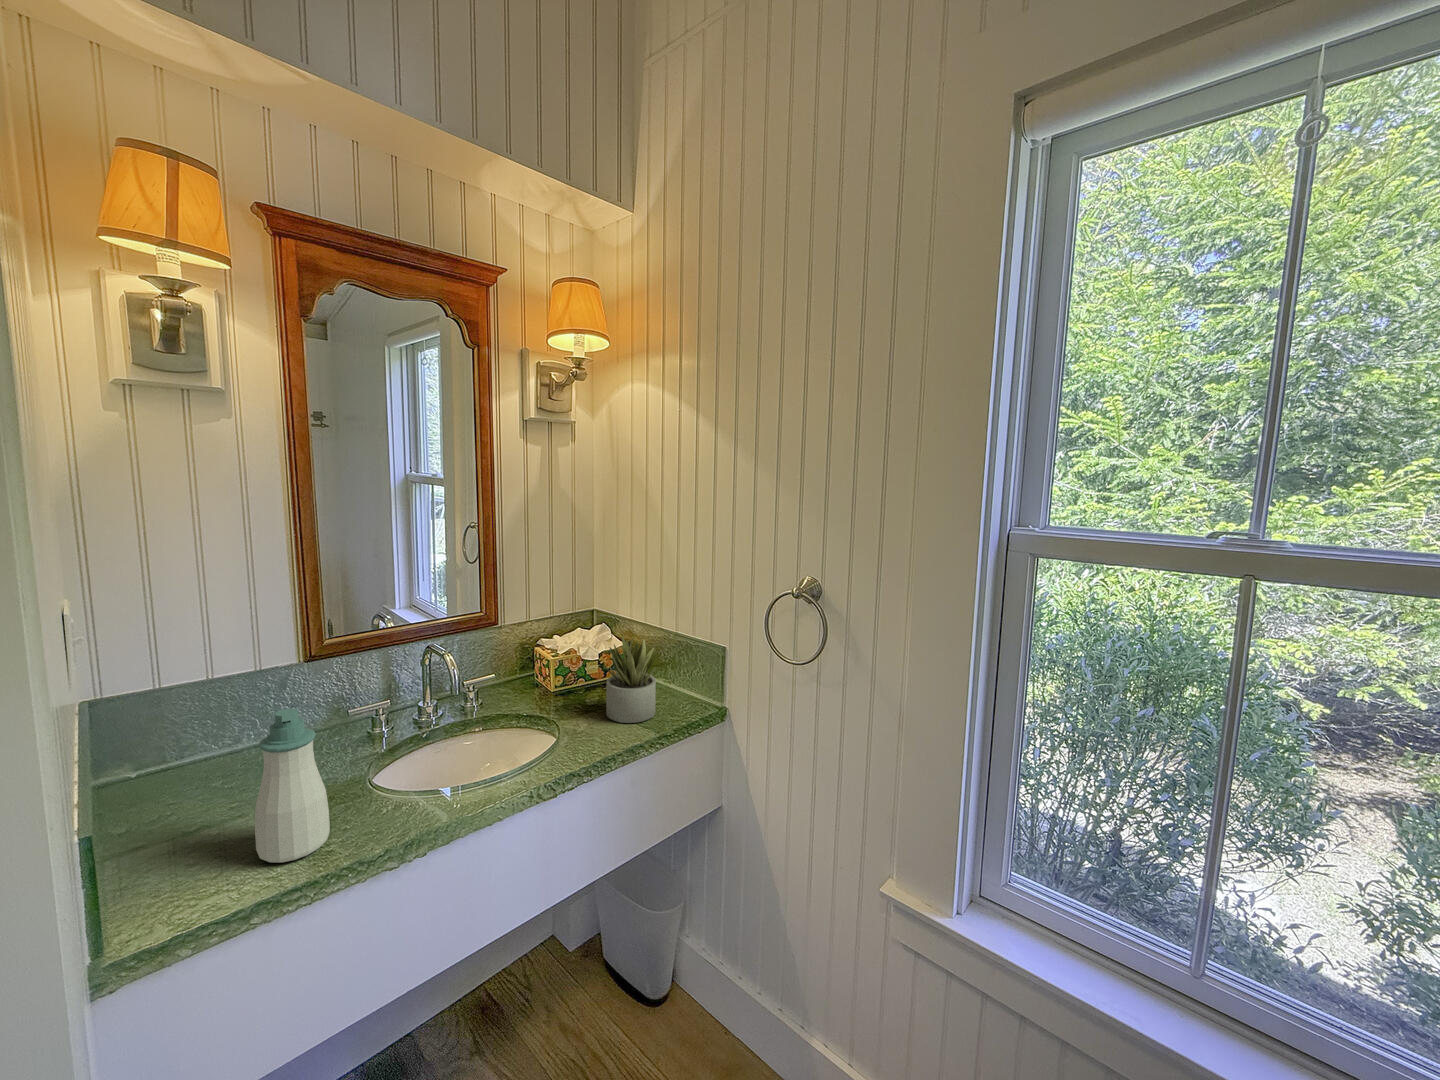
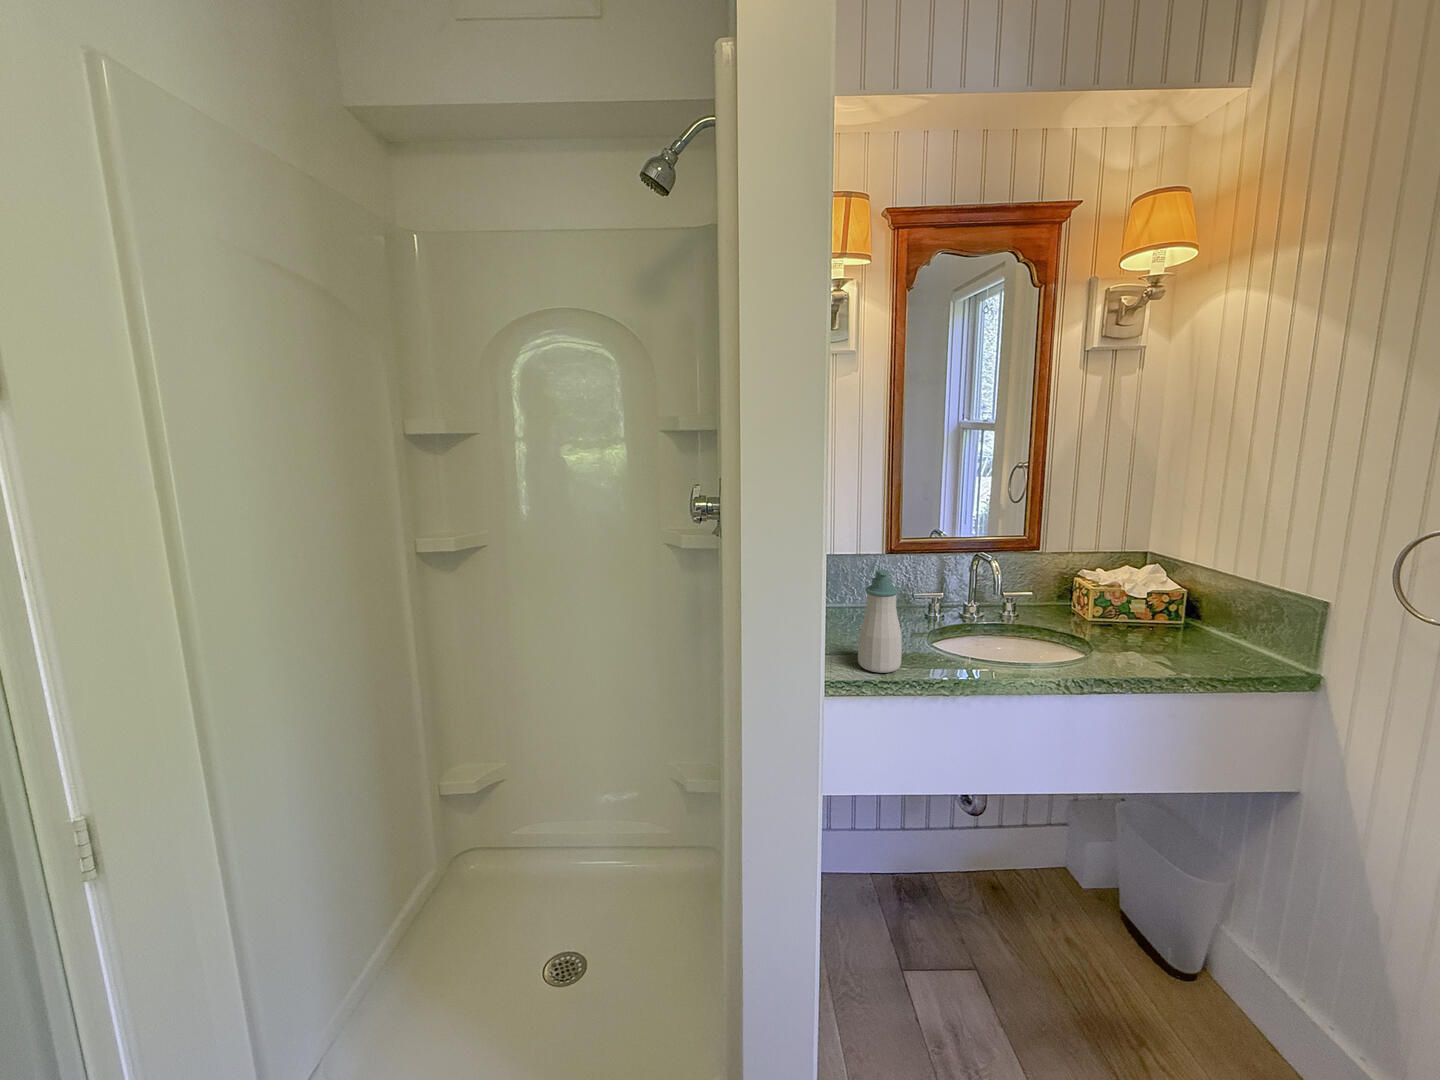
succulent plant: present [604,636,656,723] -> none [1149,572,1221,665]

